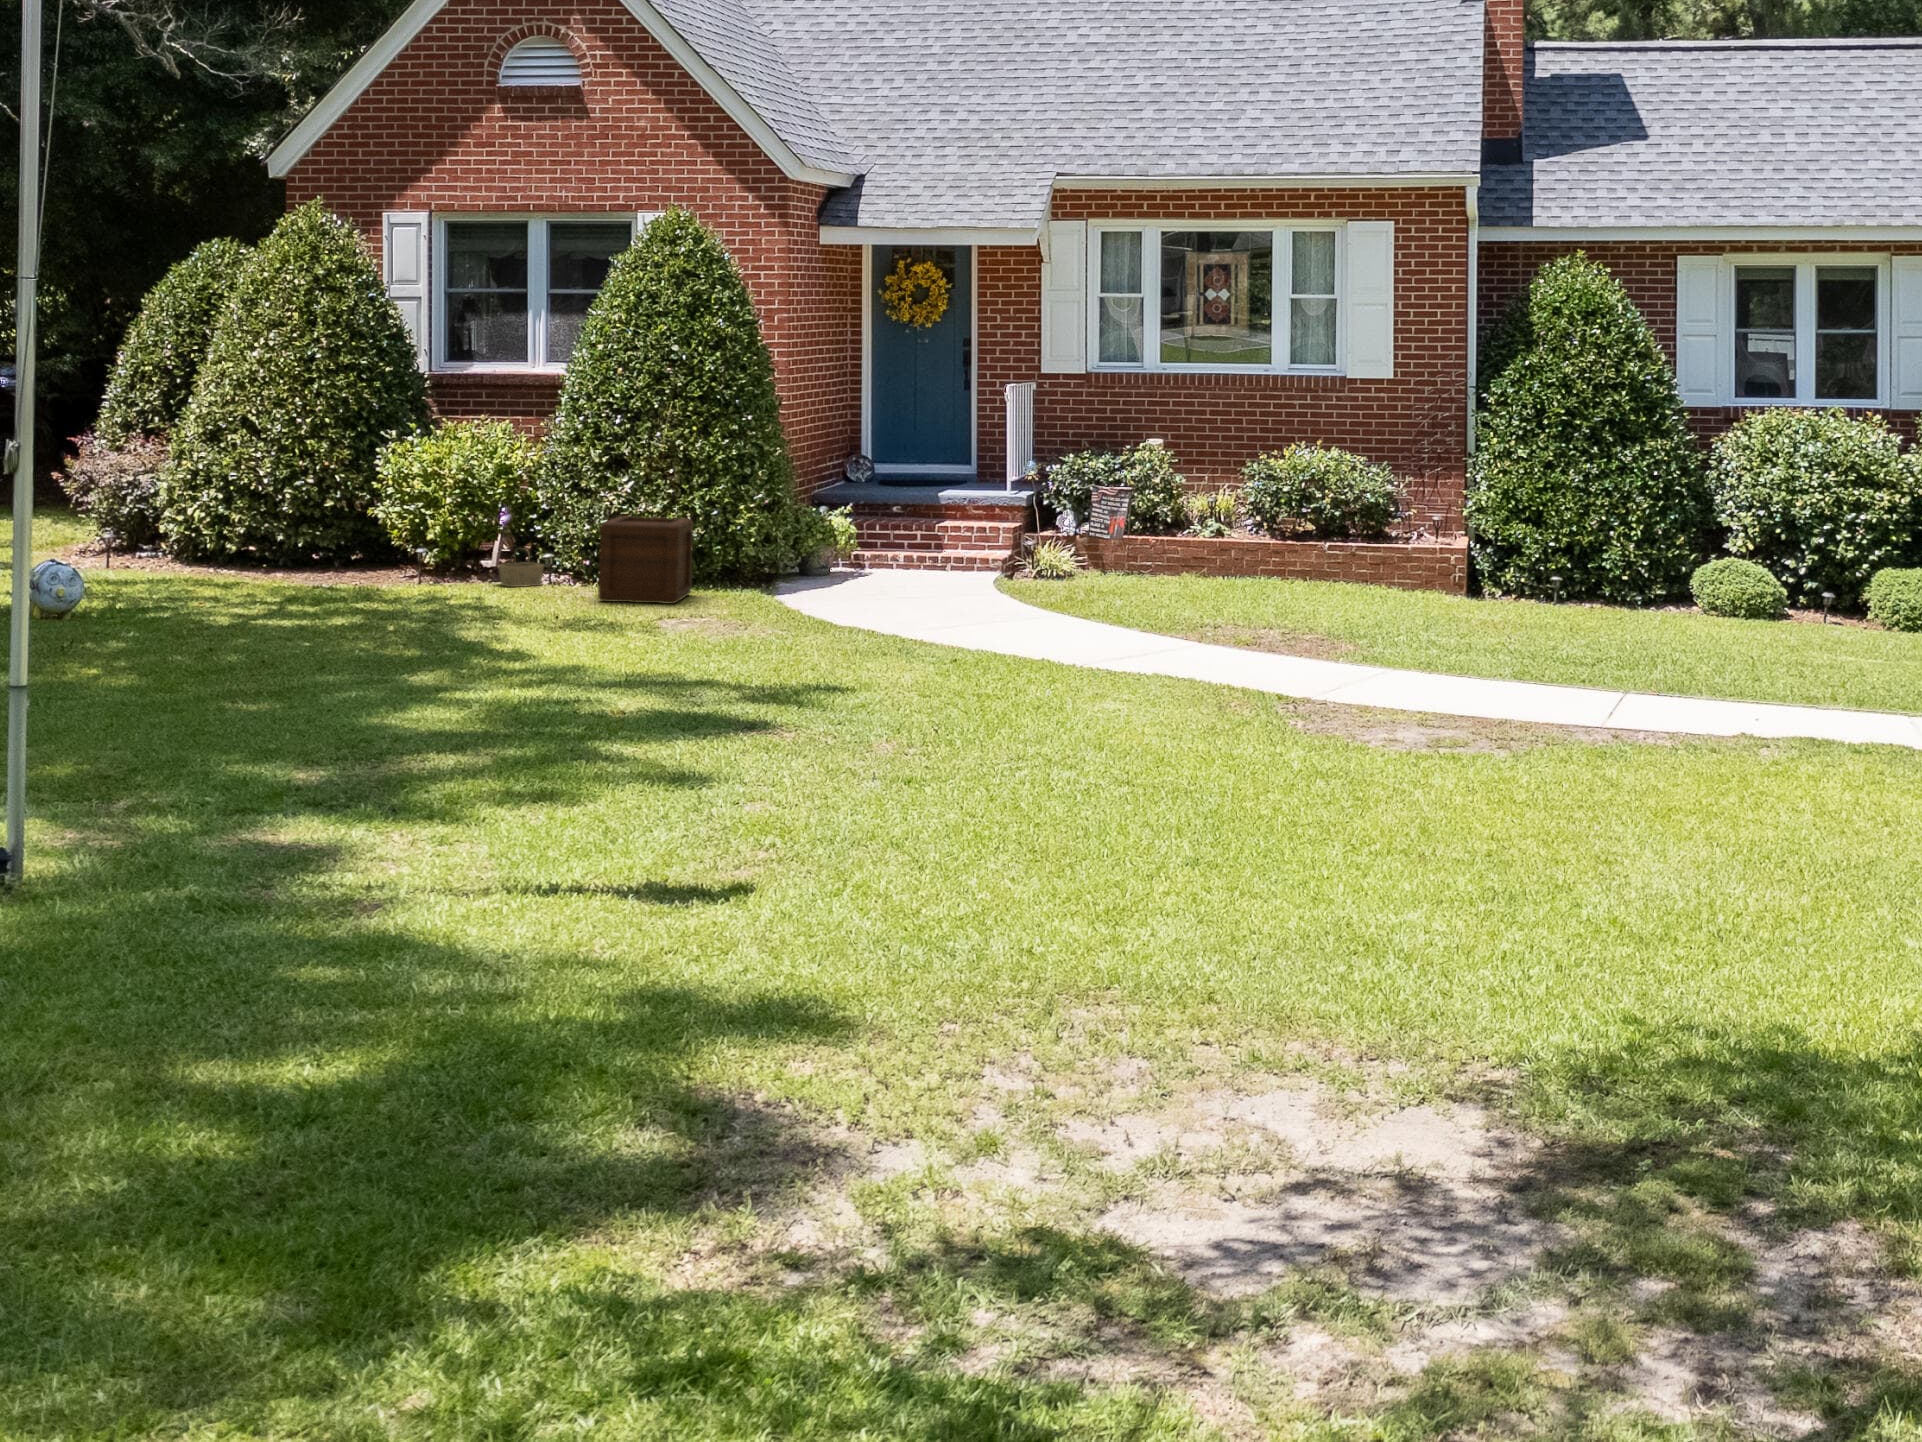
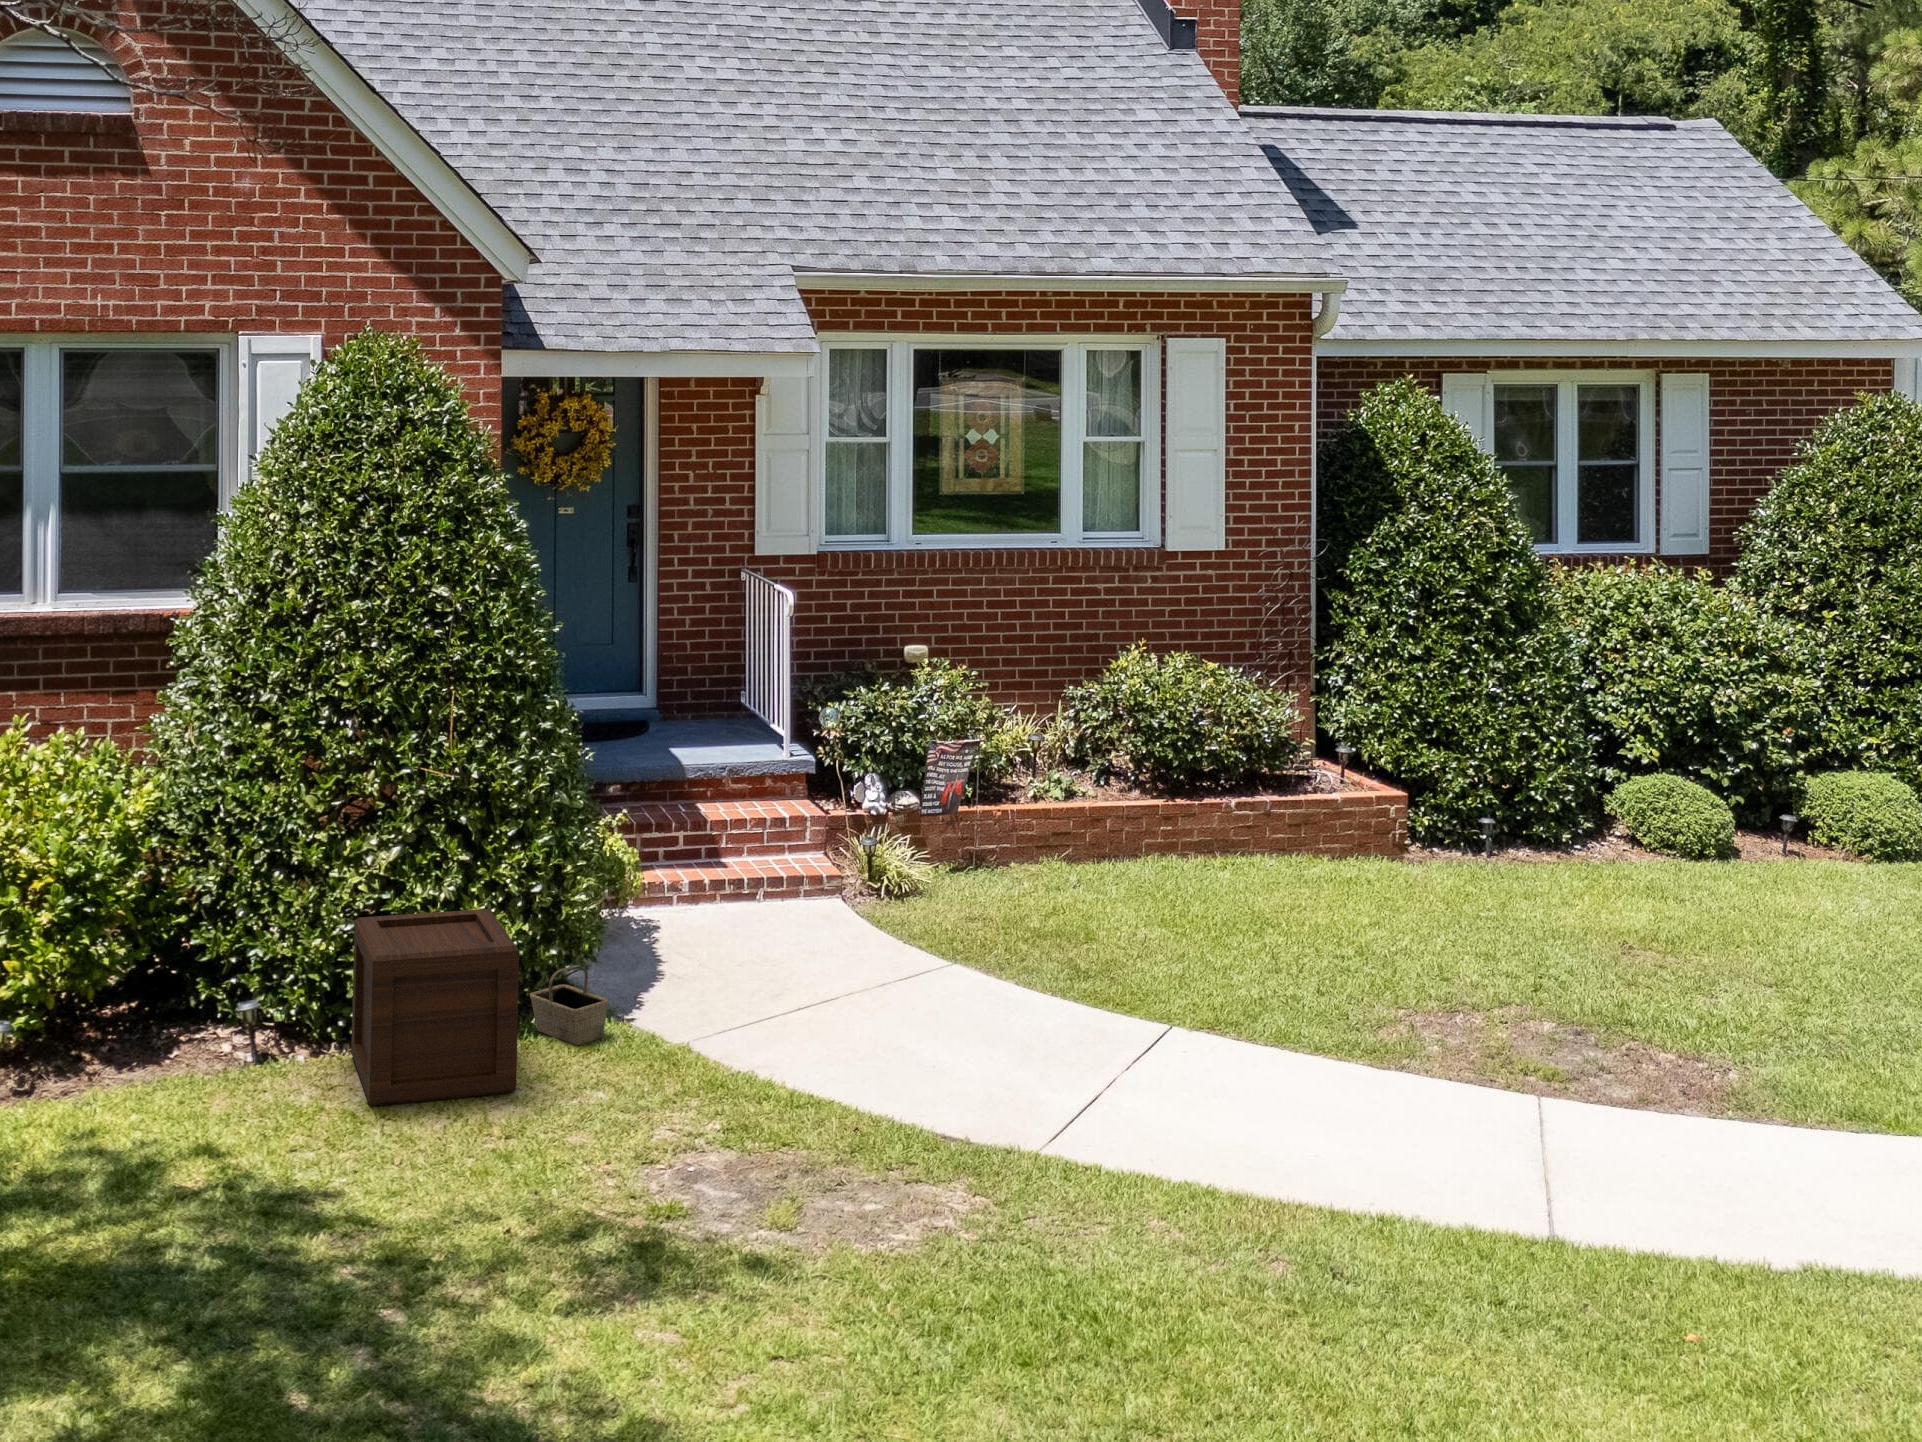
basket: present [498,548,544,587] -> present [530,965,609,1045]

